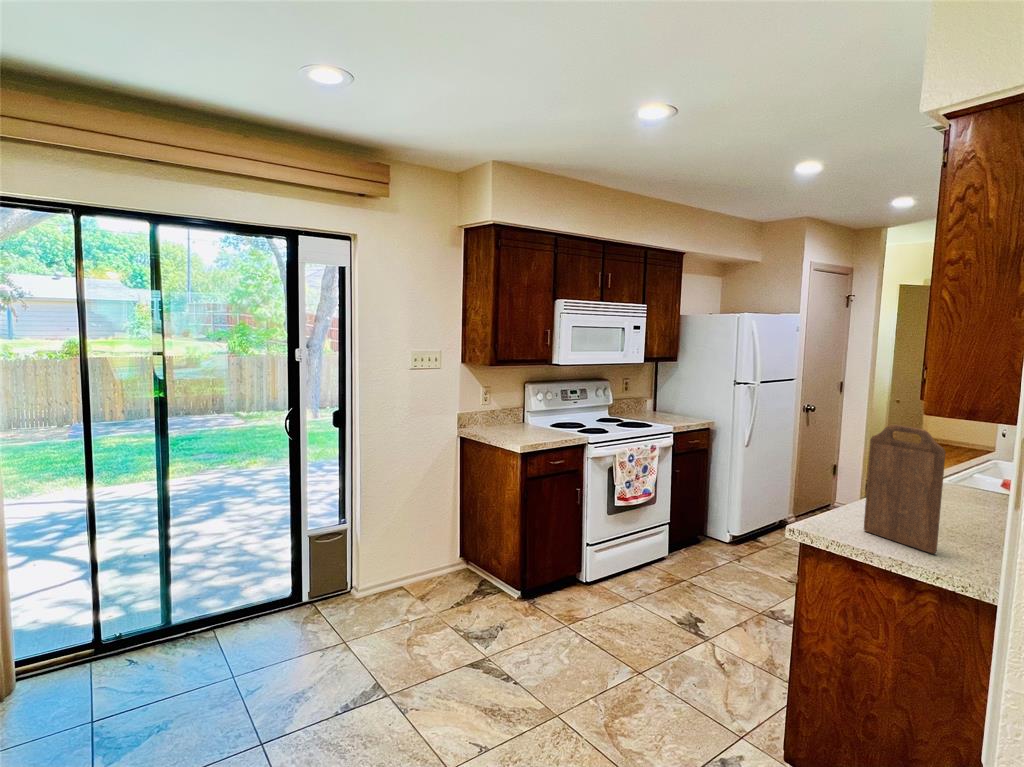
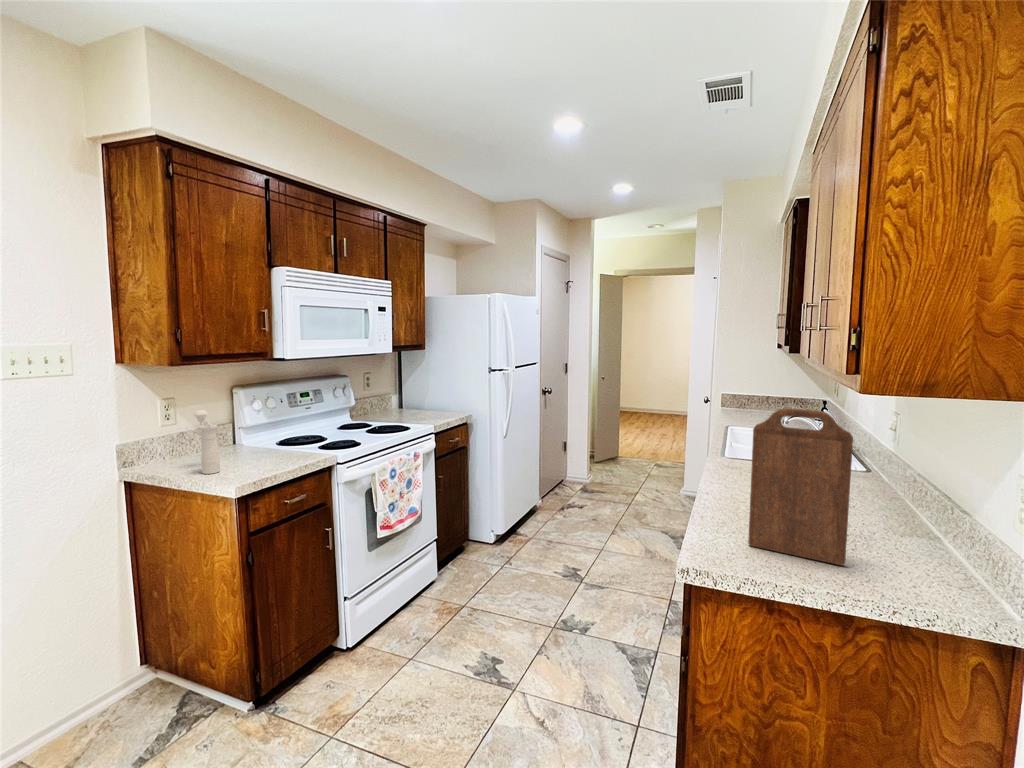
pepper mill: none [502,396,514,437] -> present [194,410,220,474]

